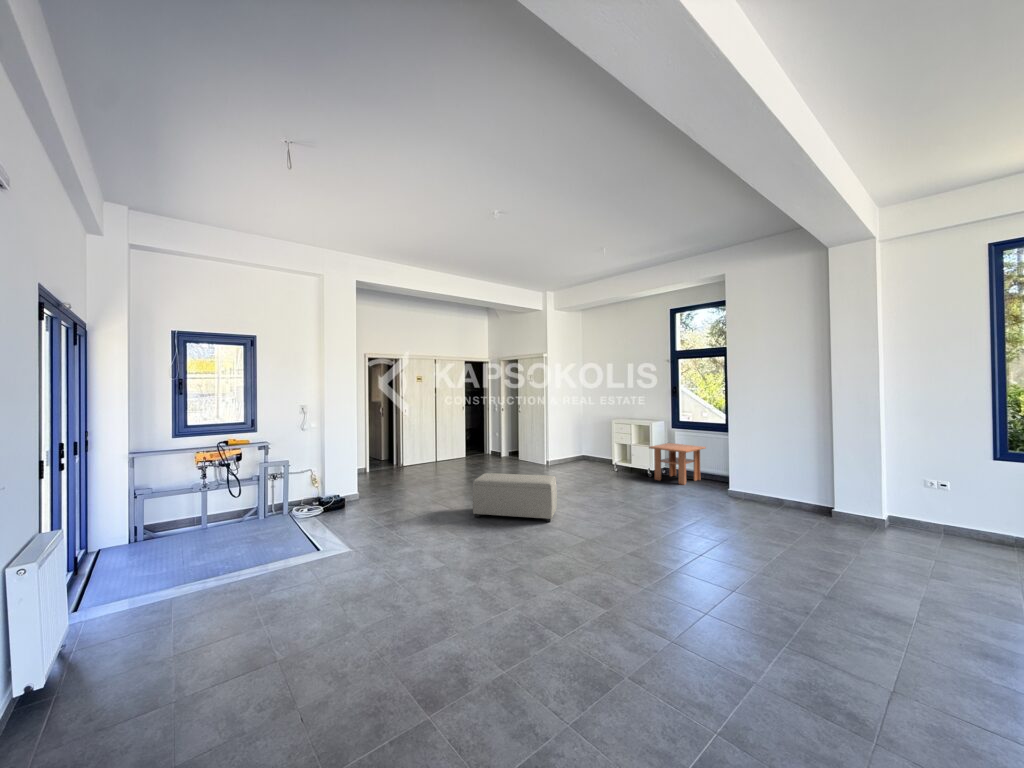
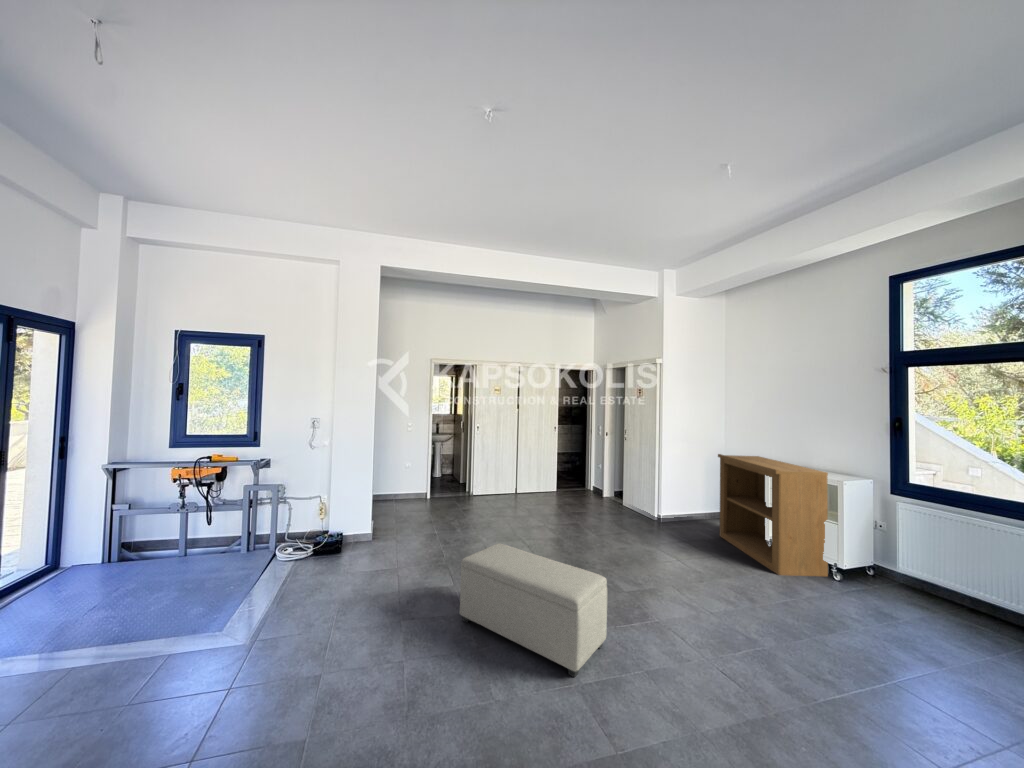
bookshelf: none [585,414,645,479] -> present [718,454,828,577]
coffee table: present [649,443,706,485] -> none [835,522,982,624]

